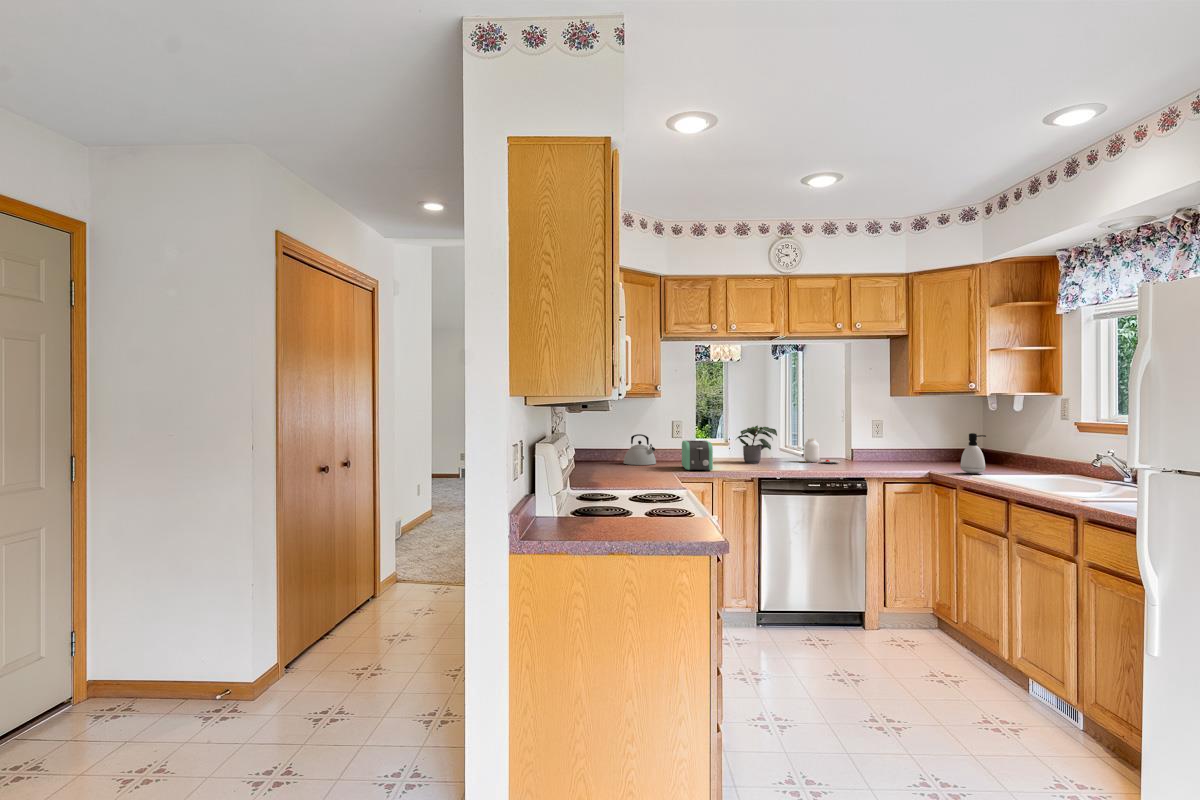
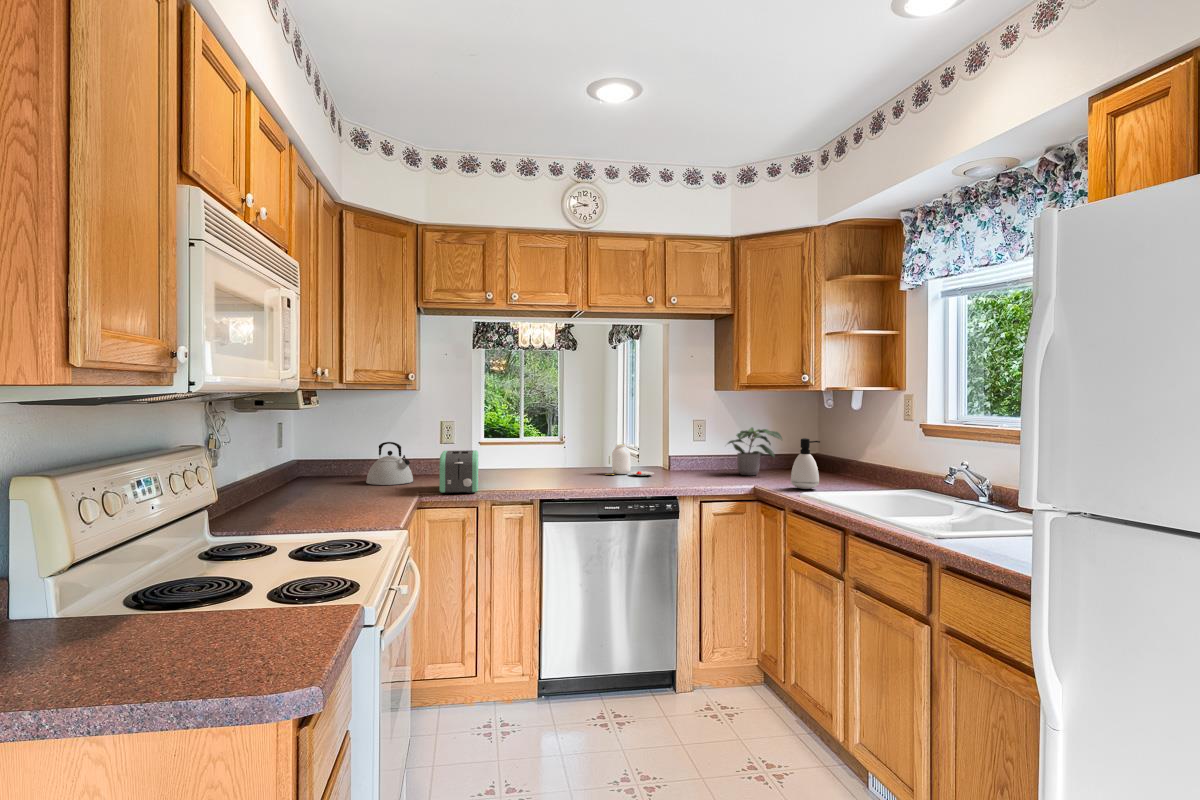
potted plant: present [737,426,777,463] -> present [728,428,782,475]

